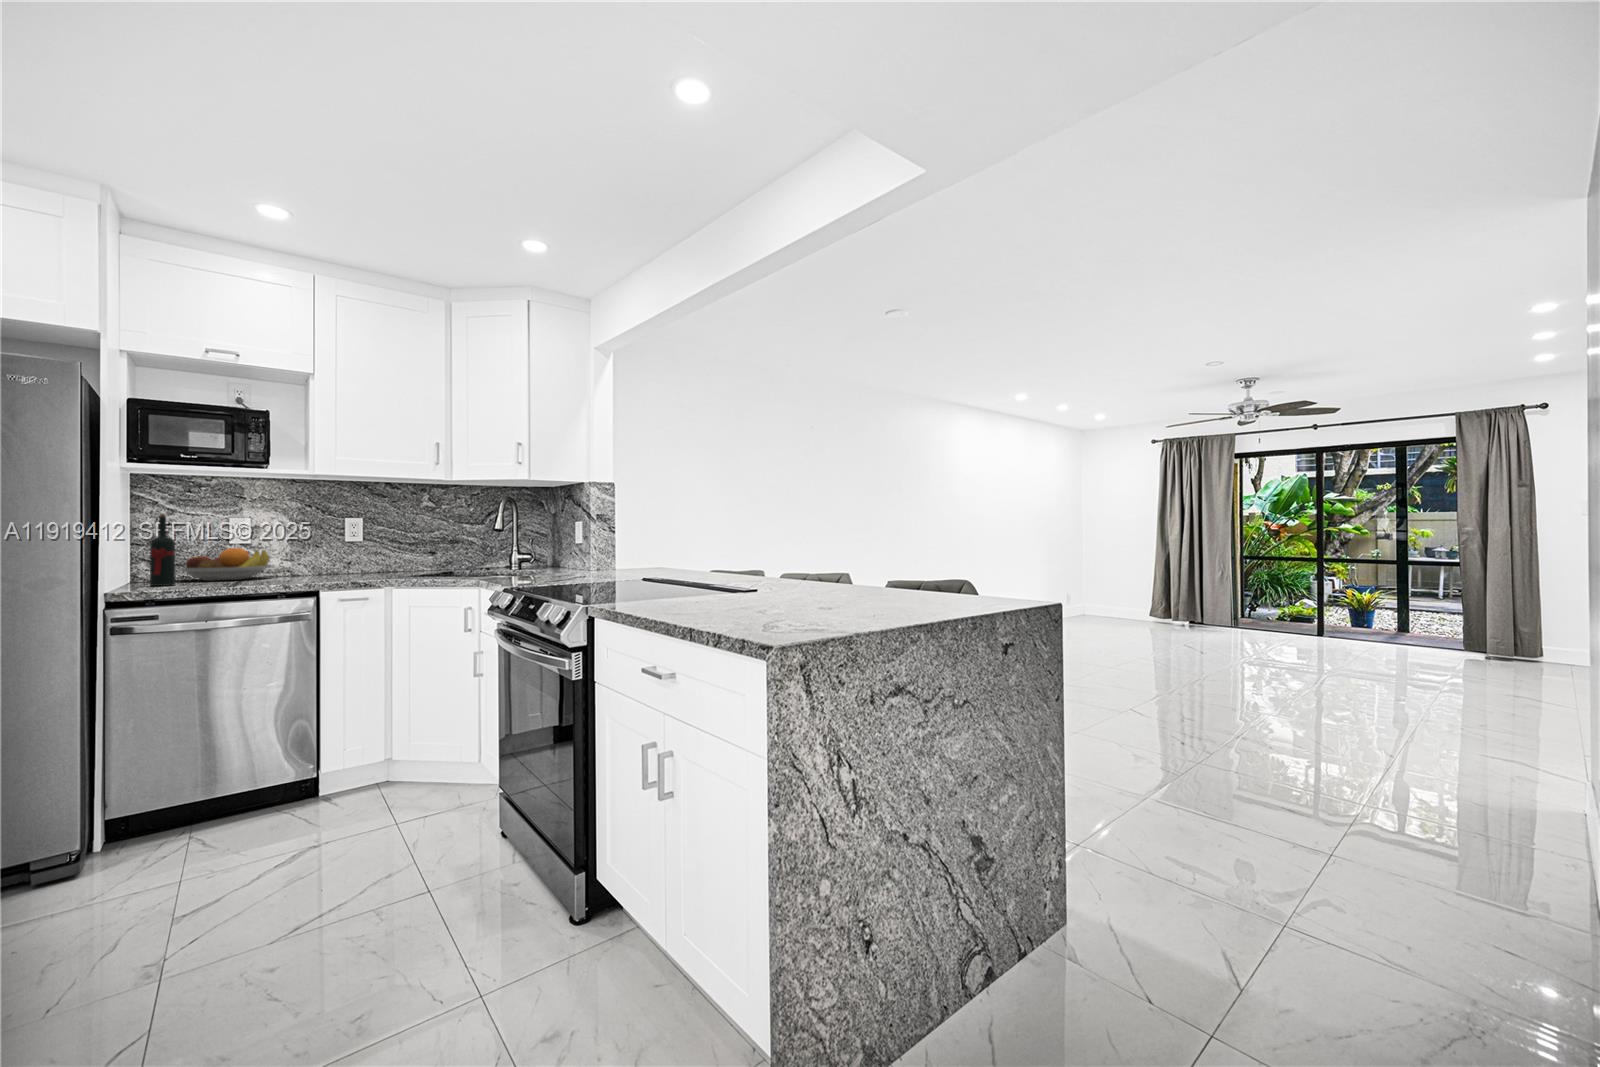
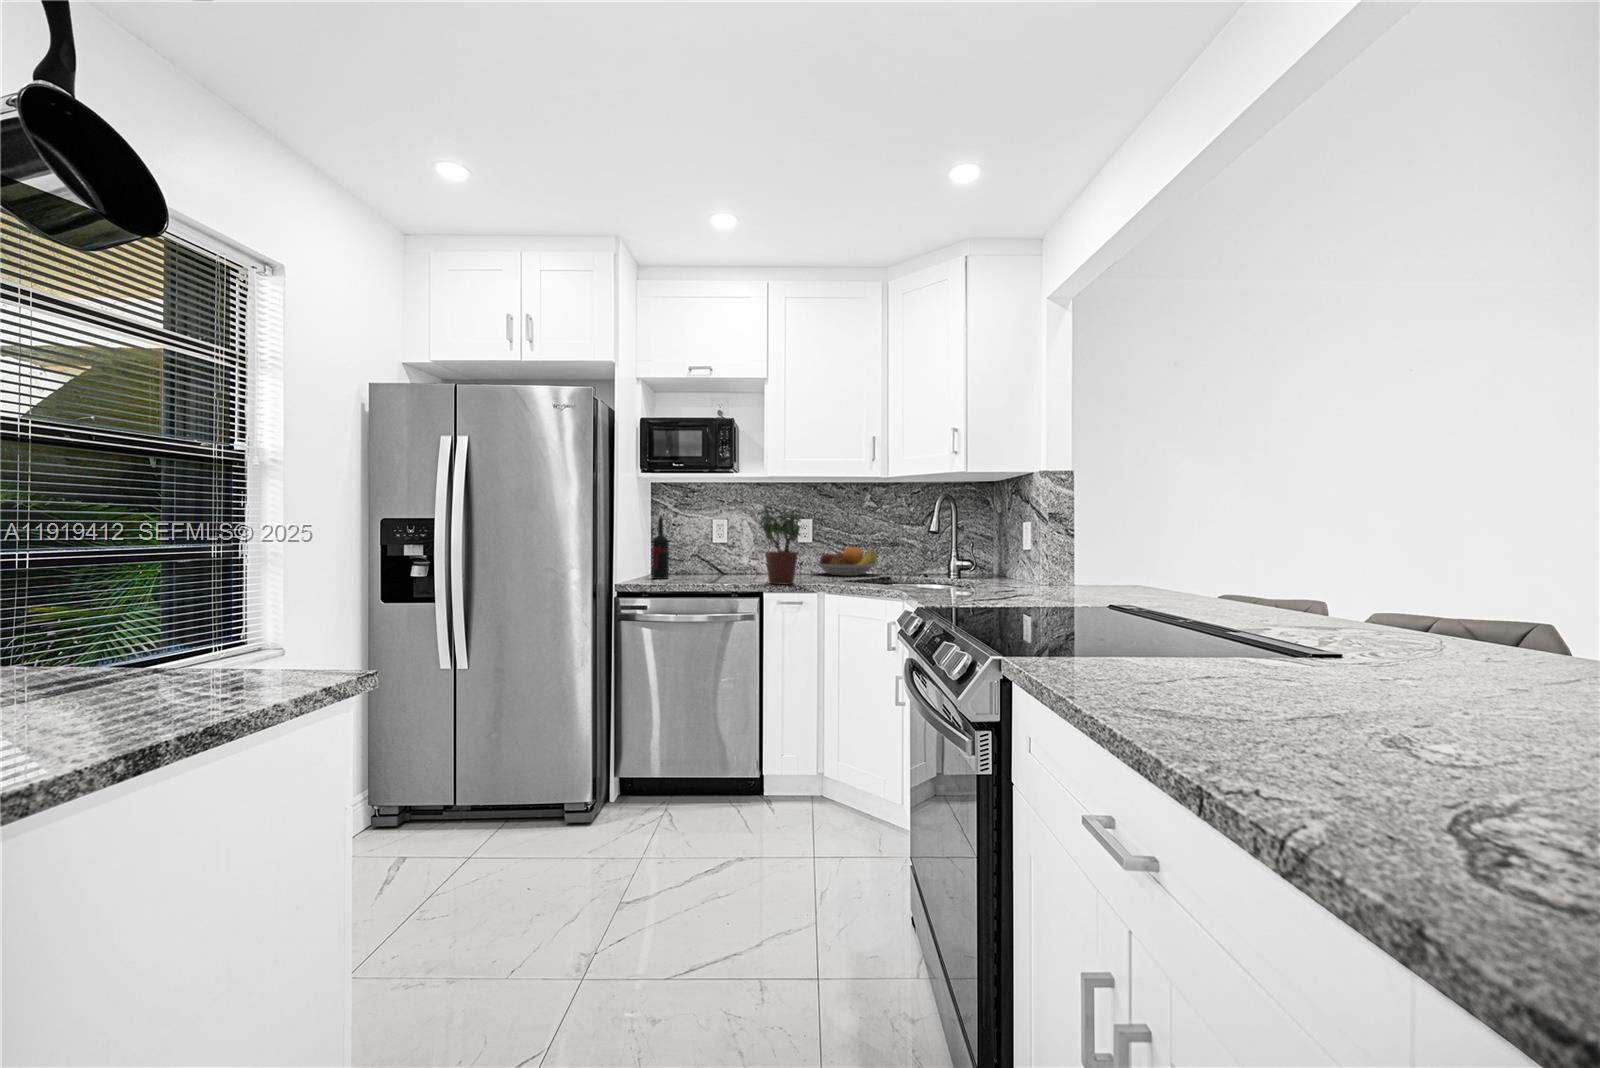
potted plant: none [312,502,369,583] -> present [757,504,801,584]
fruit bowl: present [176,548,272,581] -> present [815,547,878,576]

